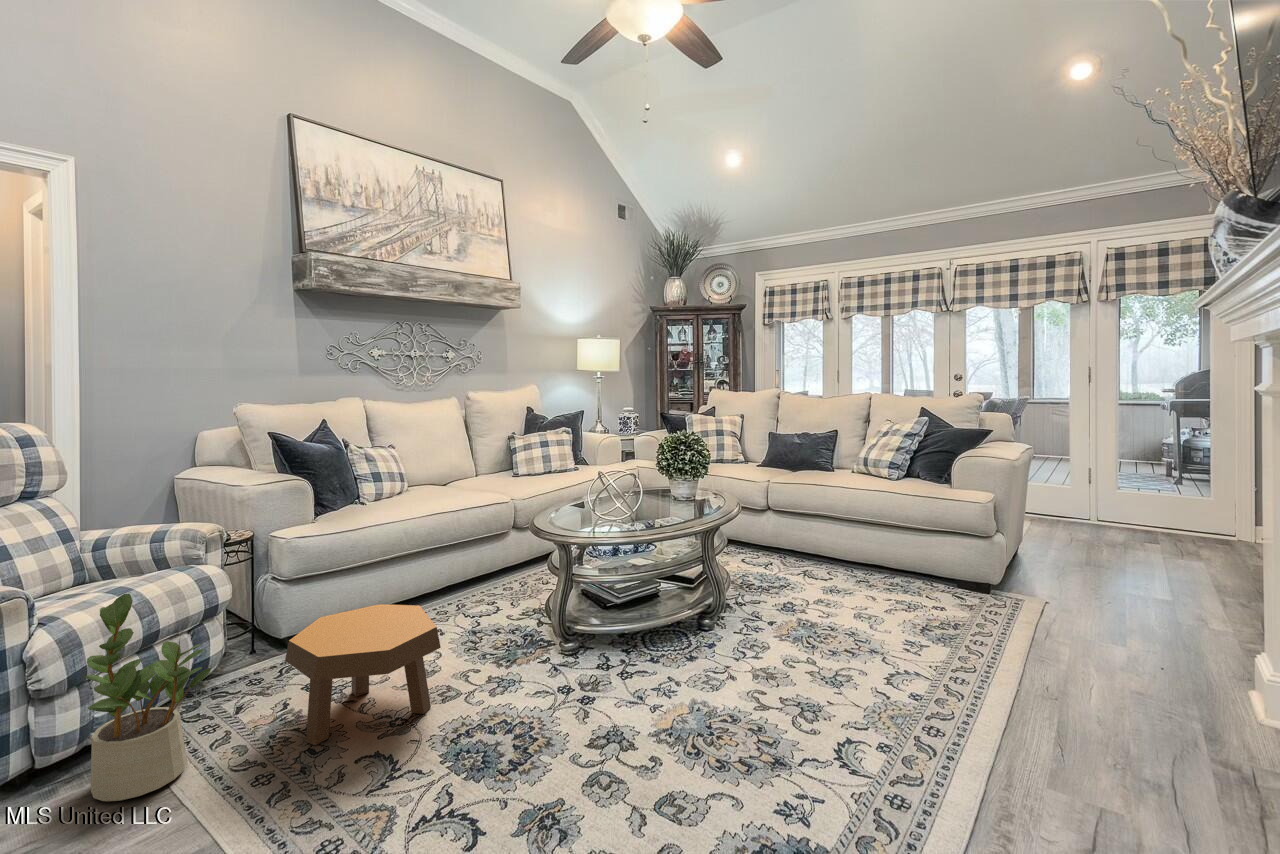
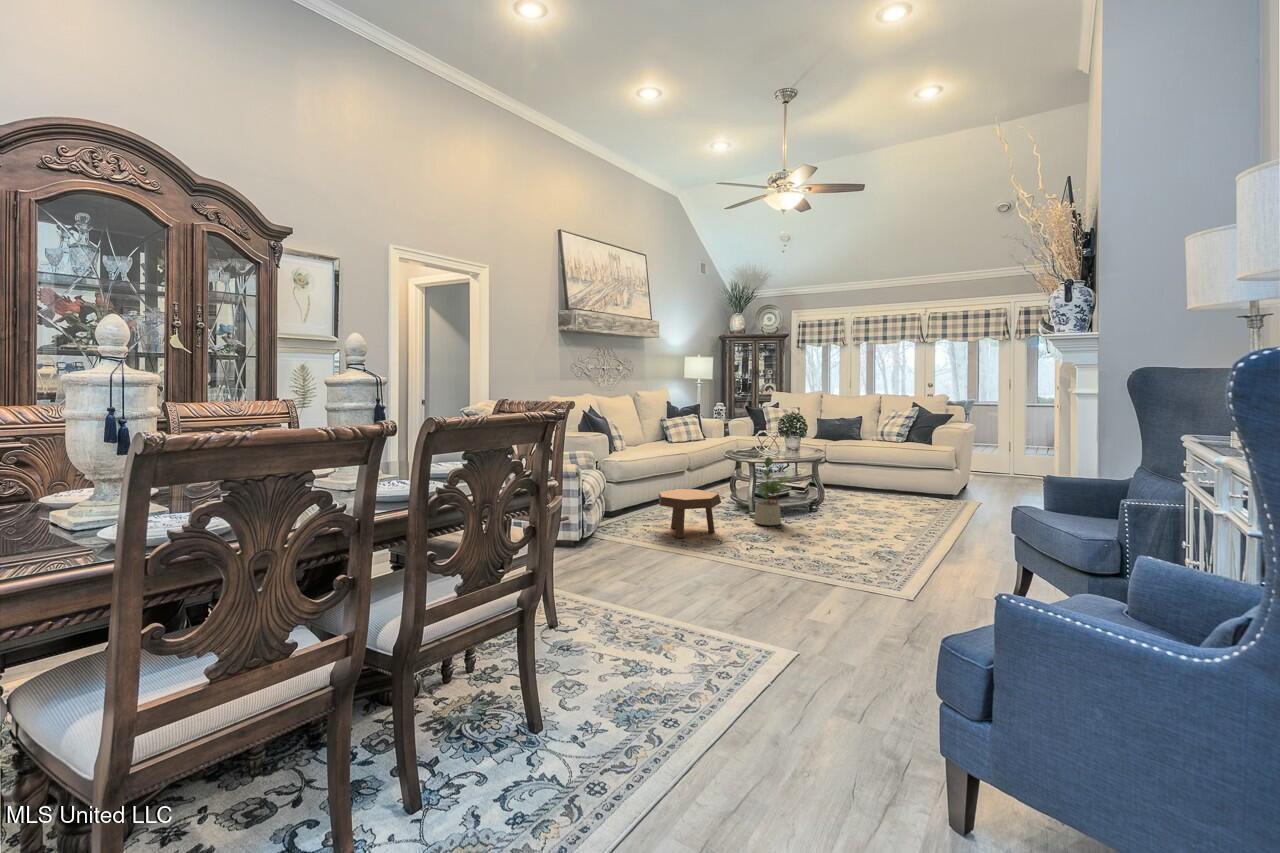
potted plant: present [84,594,211,801] -> present [754,457,787,525]

